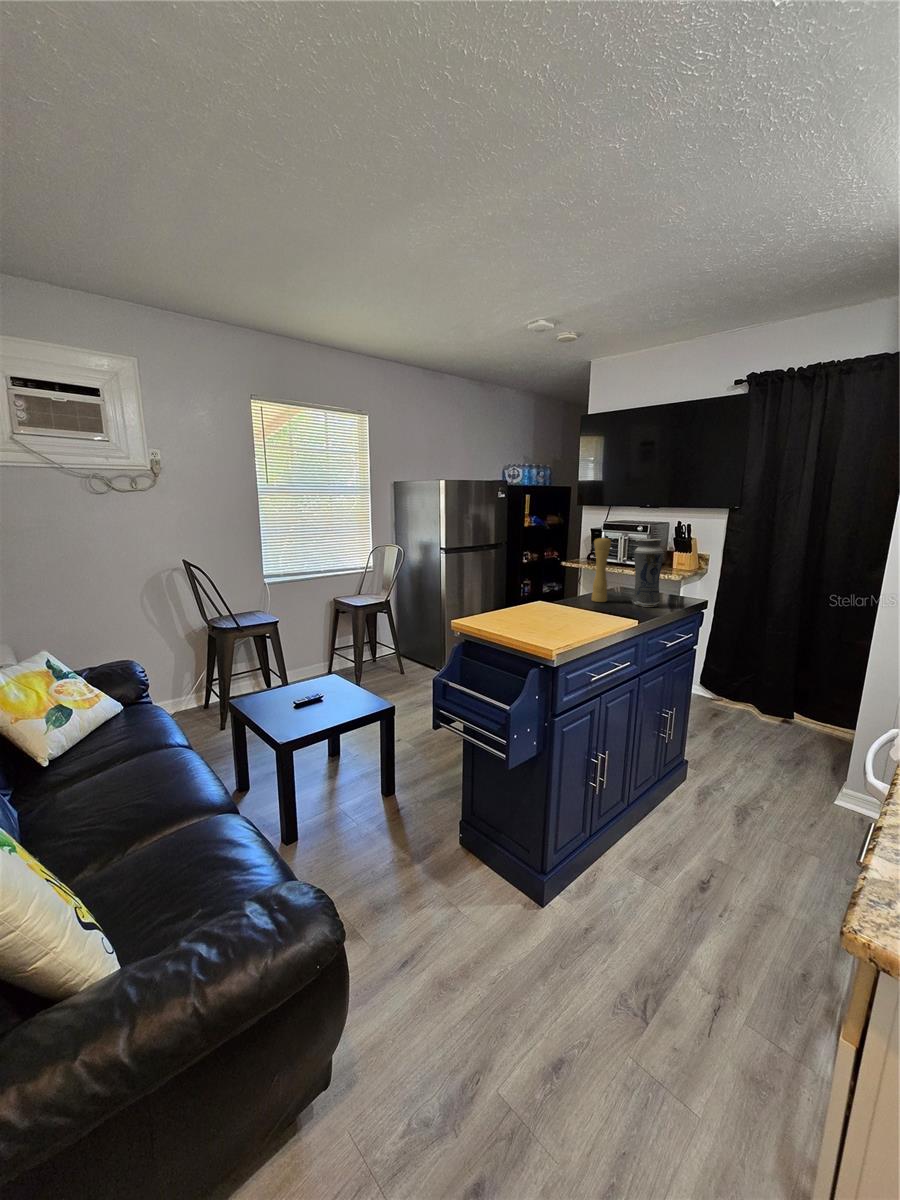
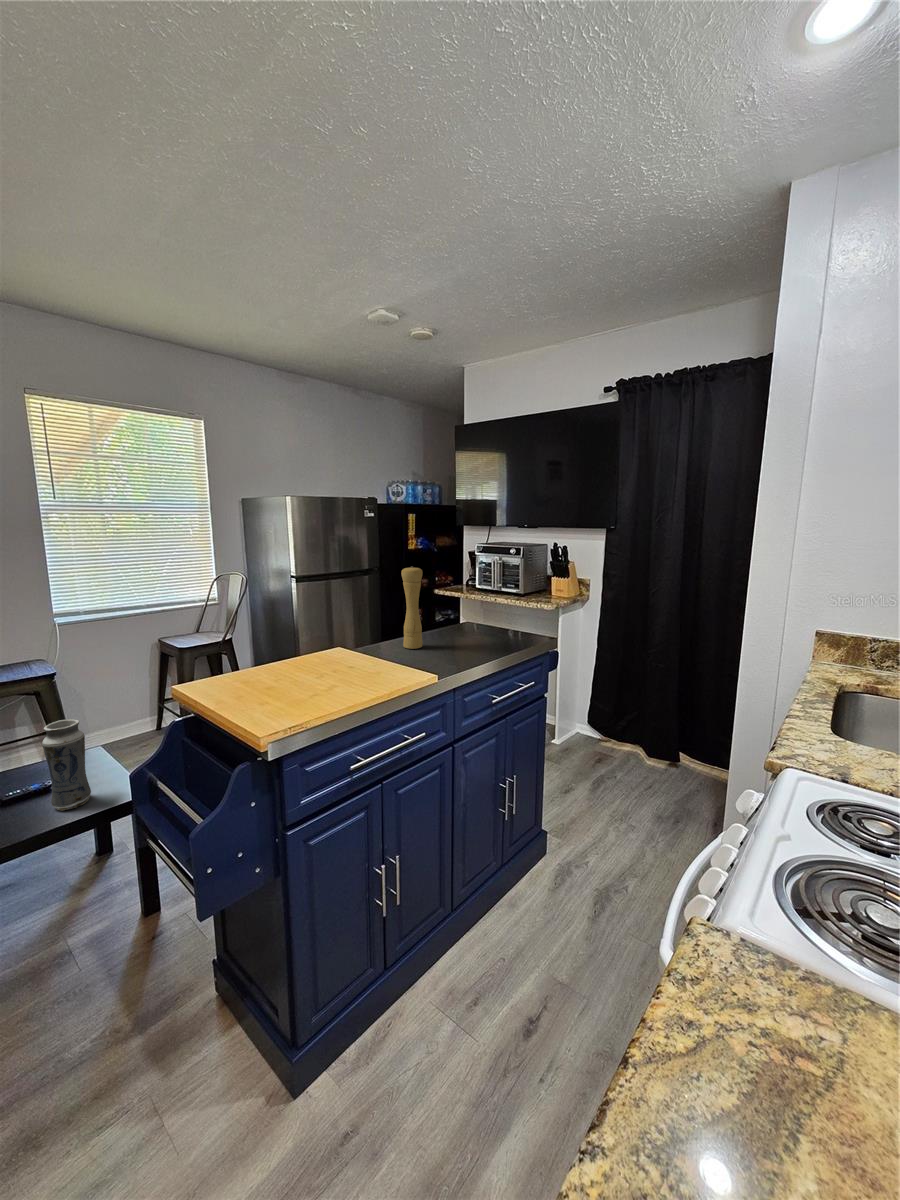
vase: present [633,539,663,607] -> present [42,719,91,810]

